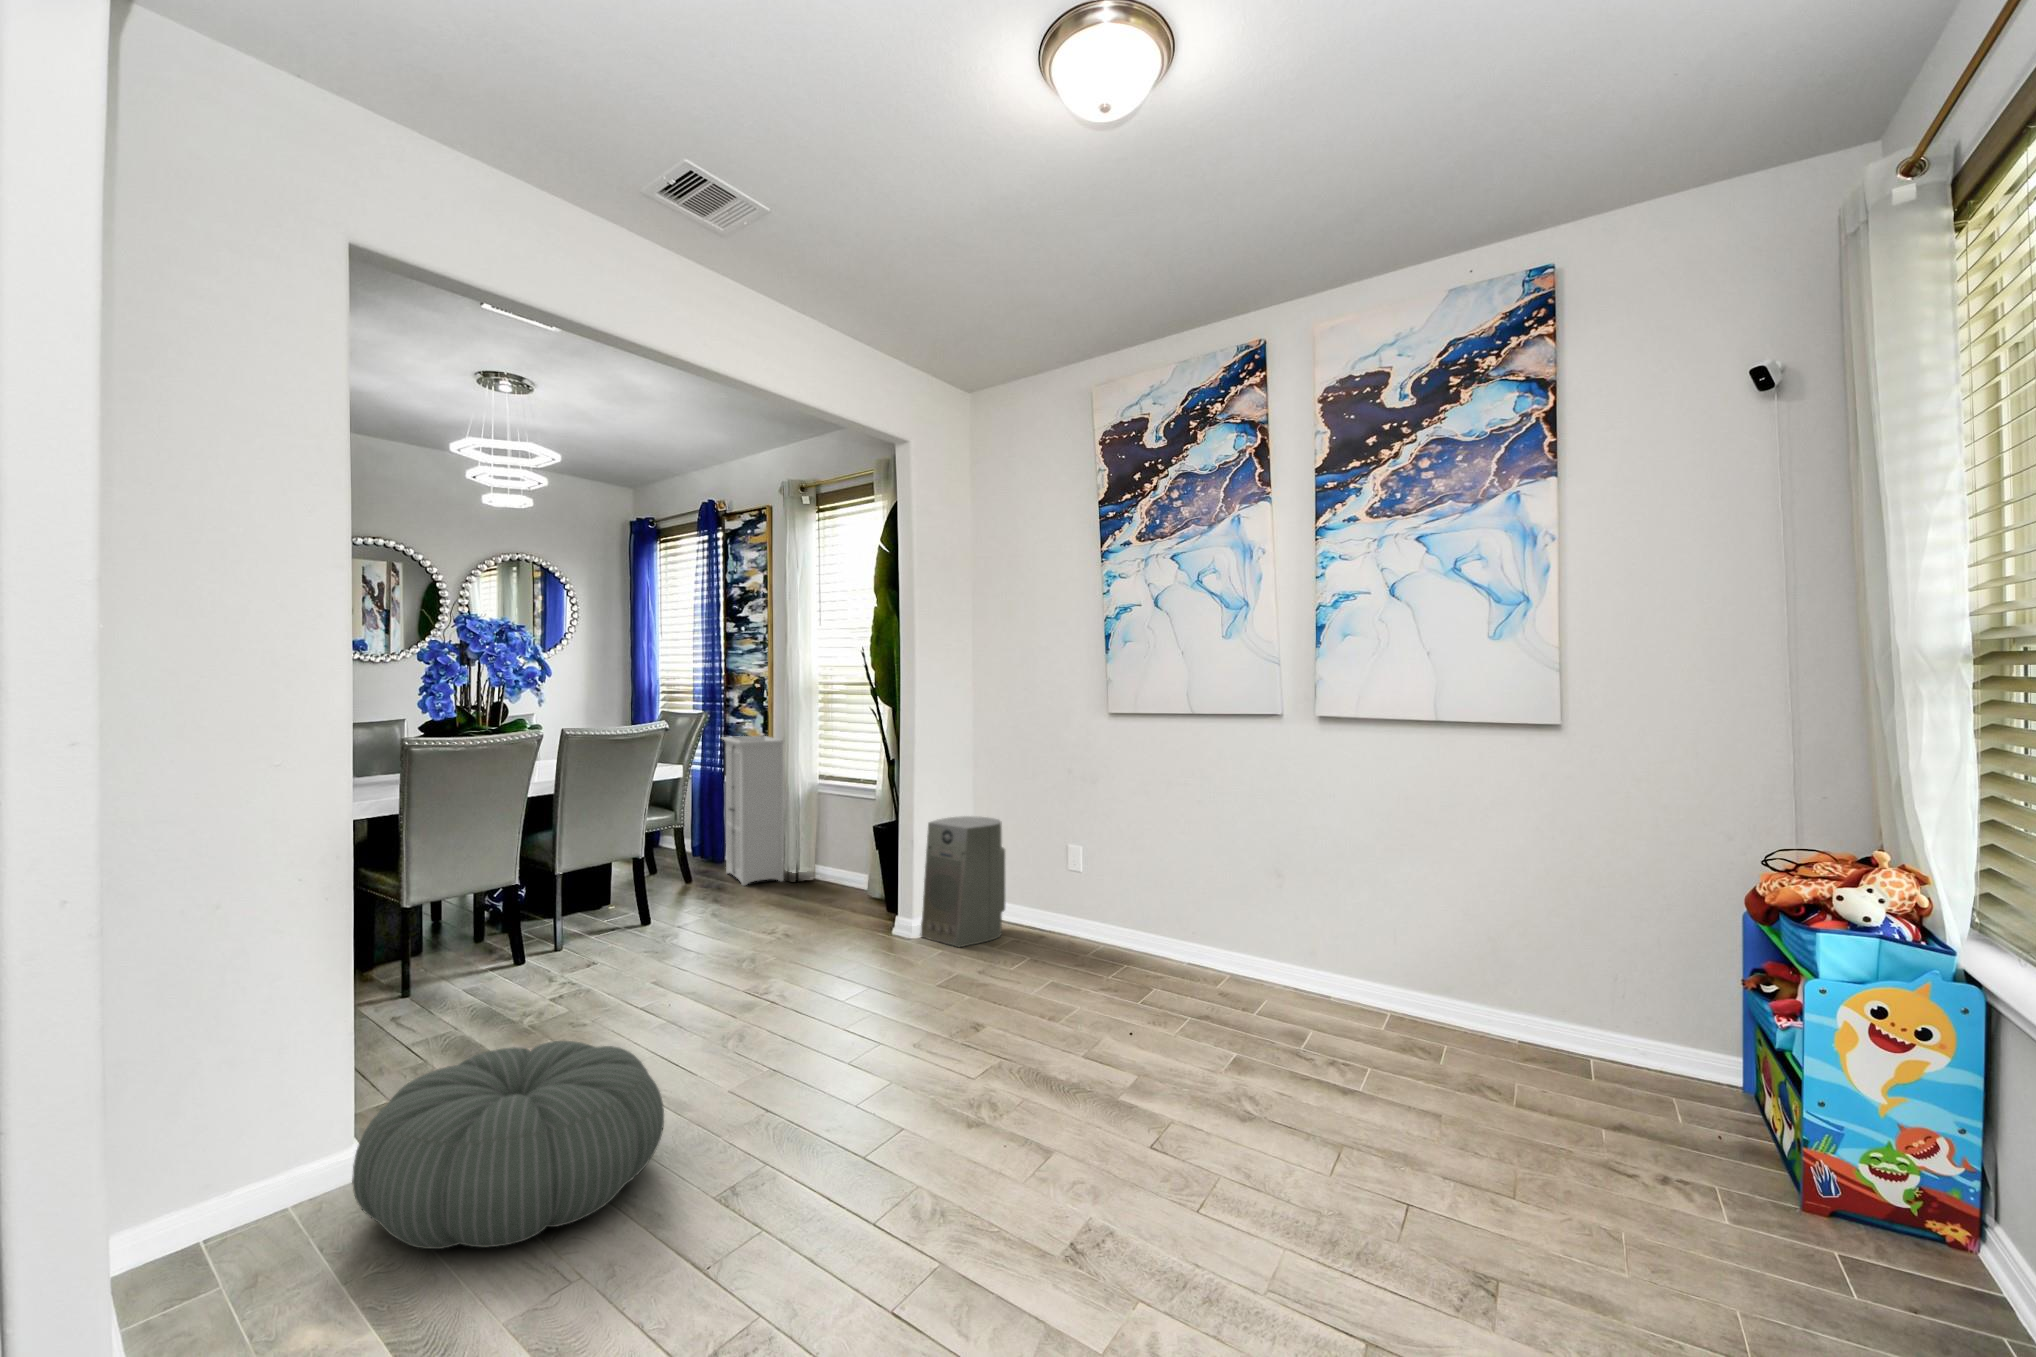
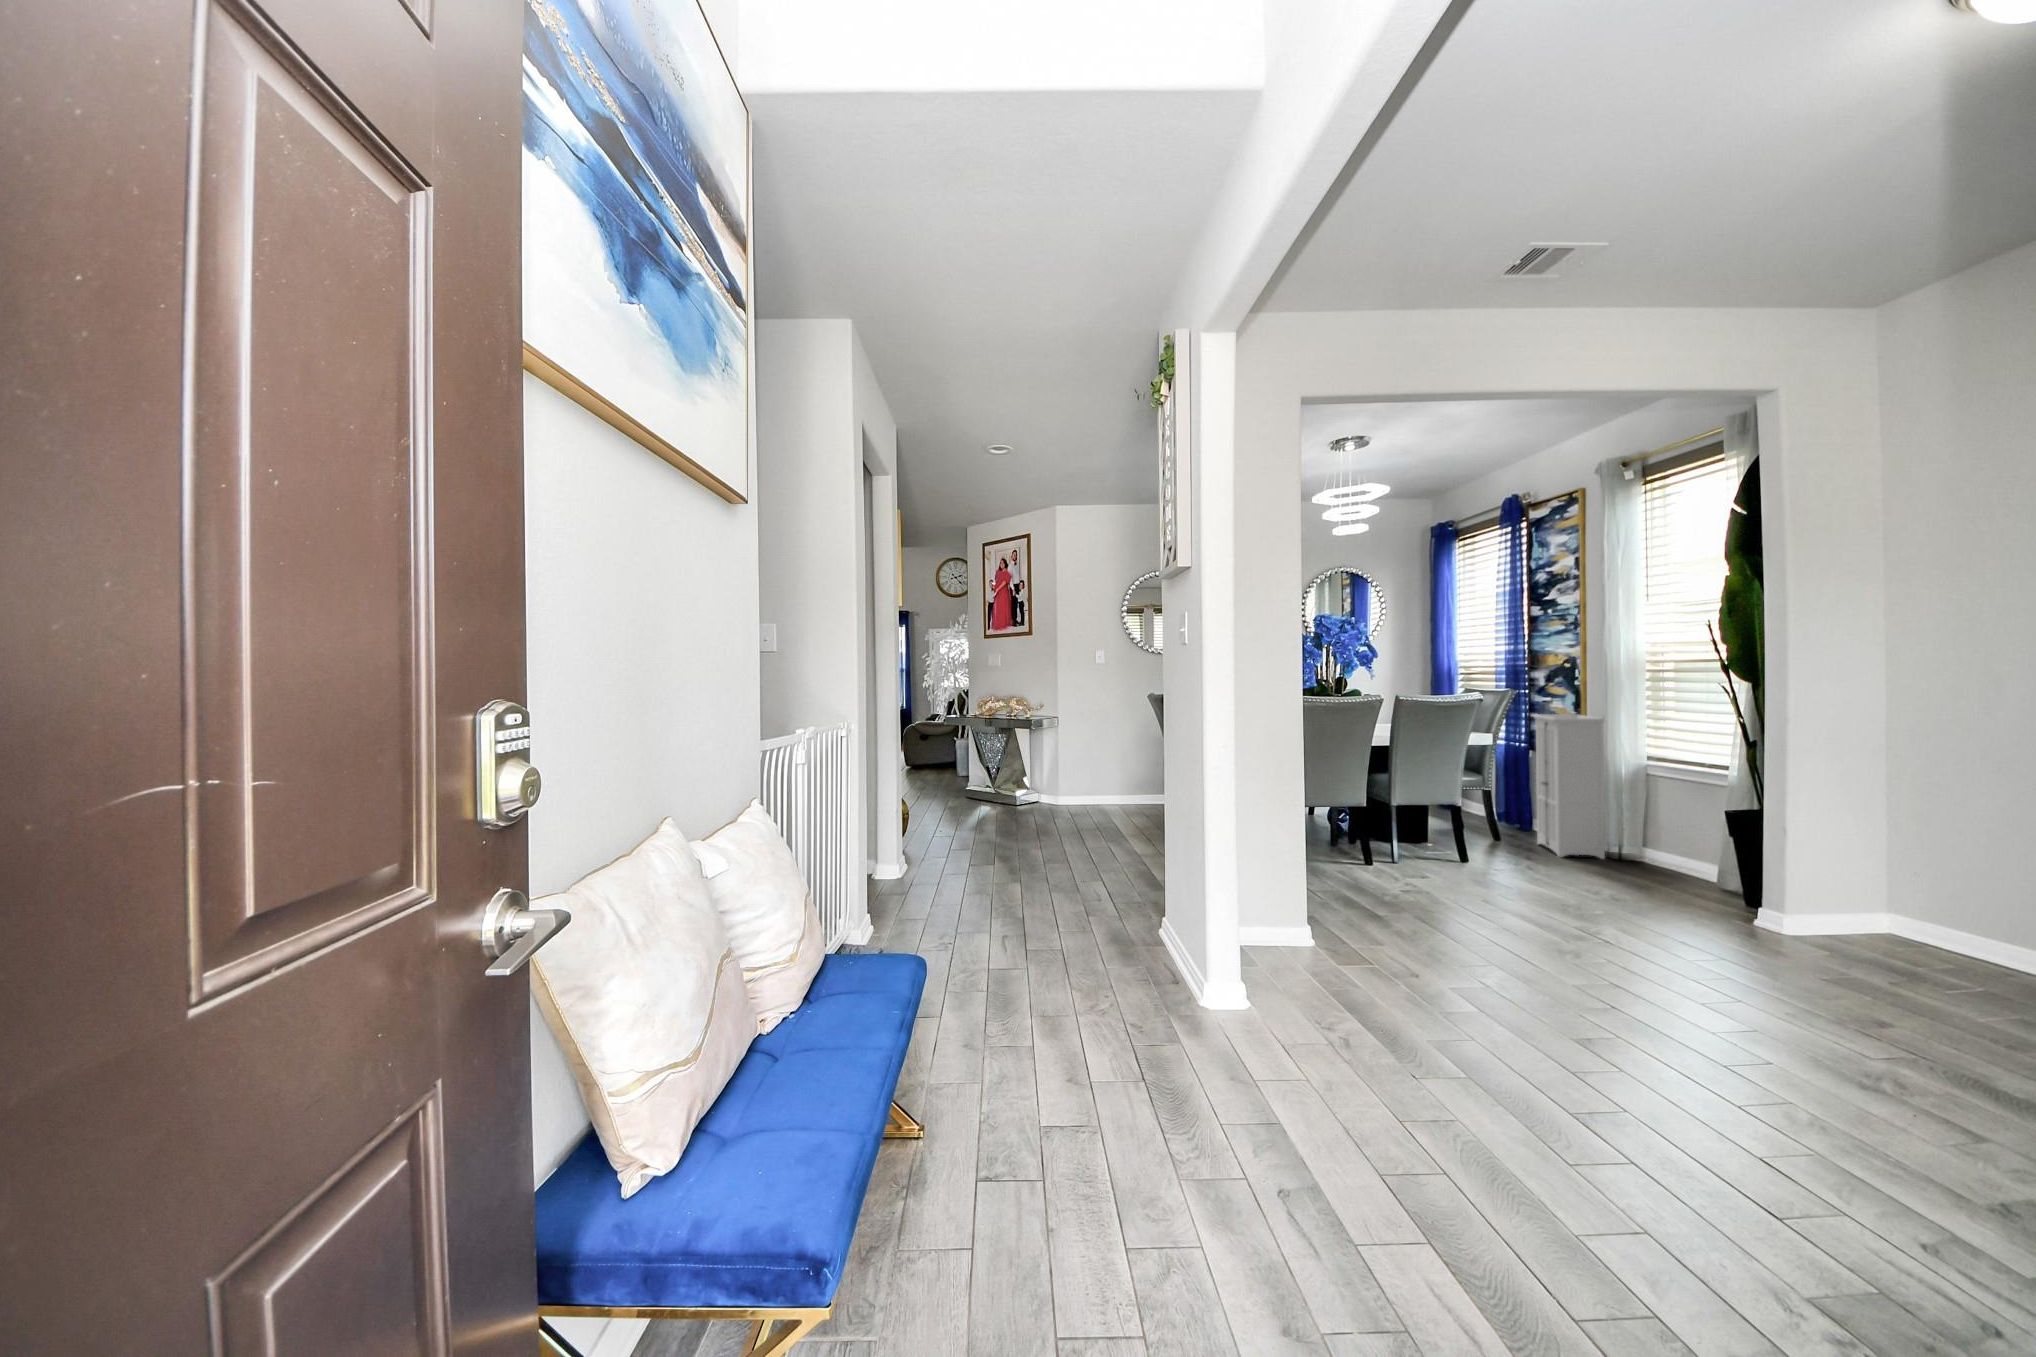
air purifier: present [921,816,1005,947] -> none [1810,810,1950,963]
pouf: present [352,1041,664,1249] -> none [1309,942,1560,1098]

